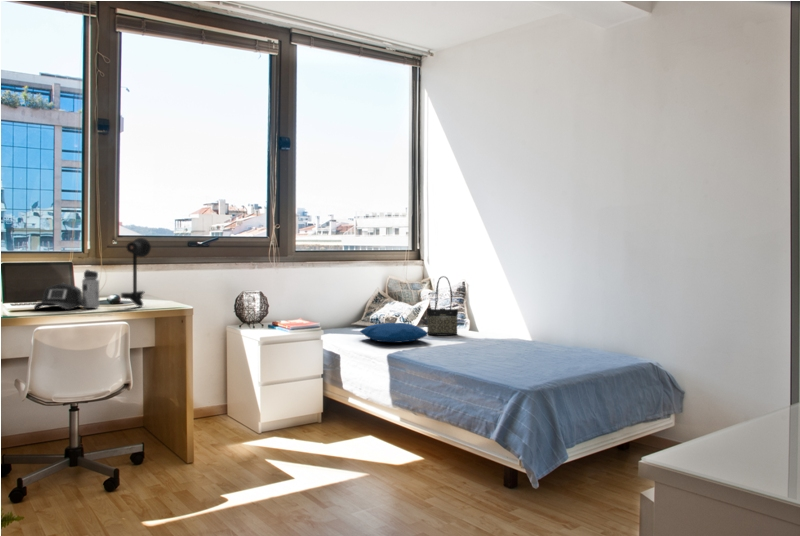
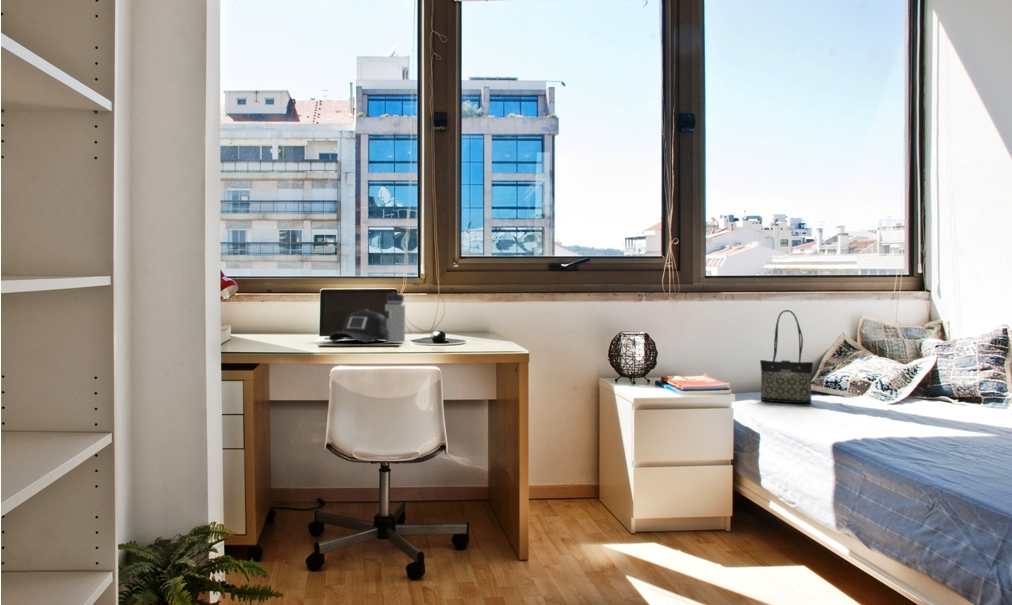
desk lamp: present [121,238,151,306] -> none [429,249,470,343]
tote bag: present [427,276,458,335] -> present [760,310,813,403]
pillow: present [360,323,427,342] -> none [795,389,918,420]

